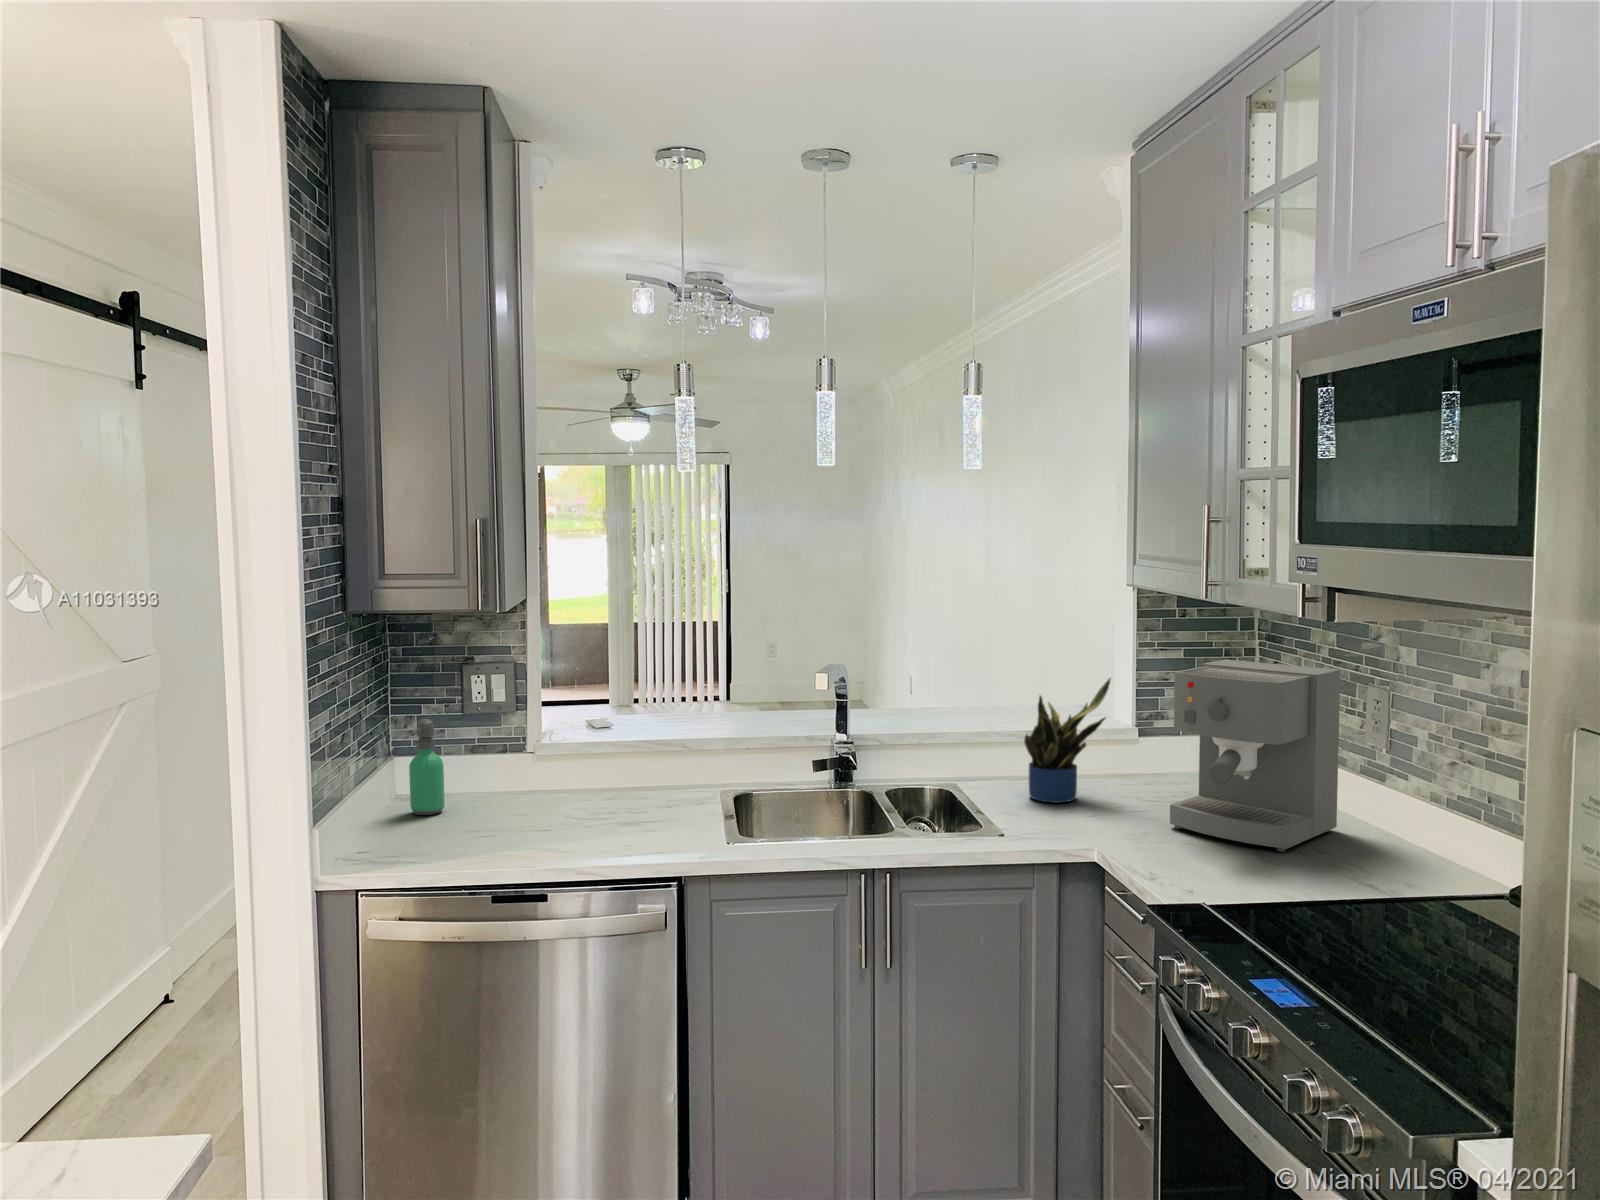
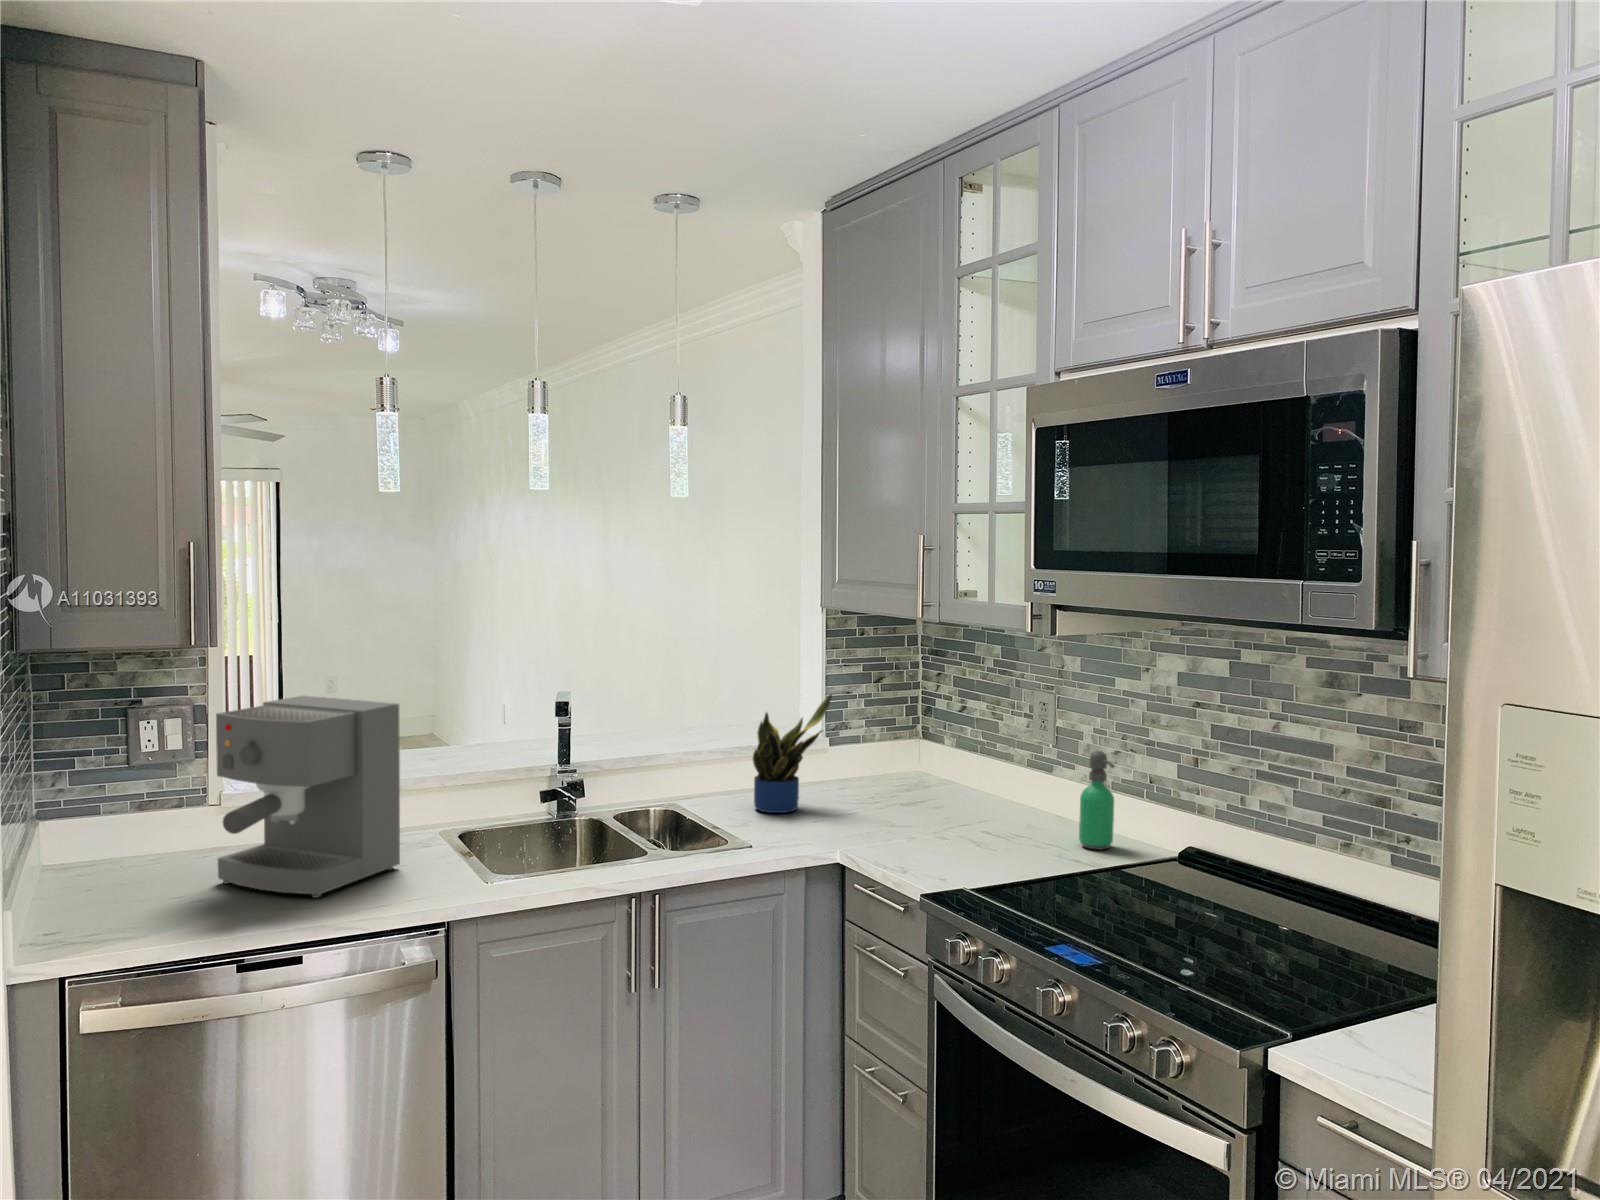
coffee maker: present [1170,659,1340,852] -> present [216,696,400,898]
soap dispenser: present [409,719,445,815] -> present [1079,751,1114,850]

